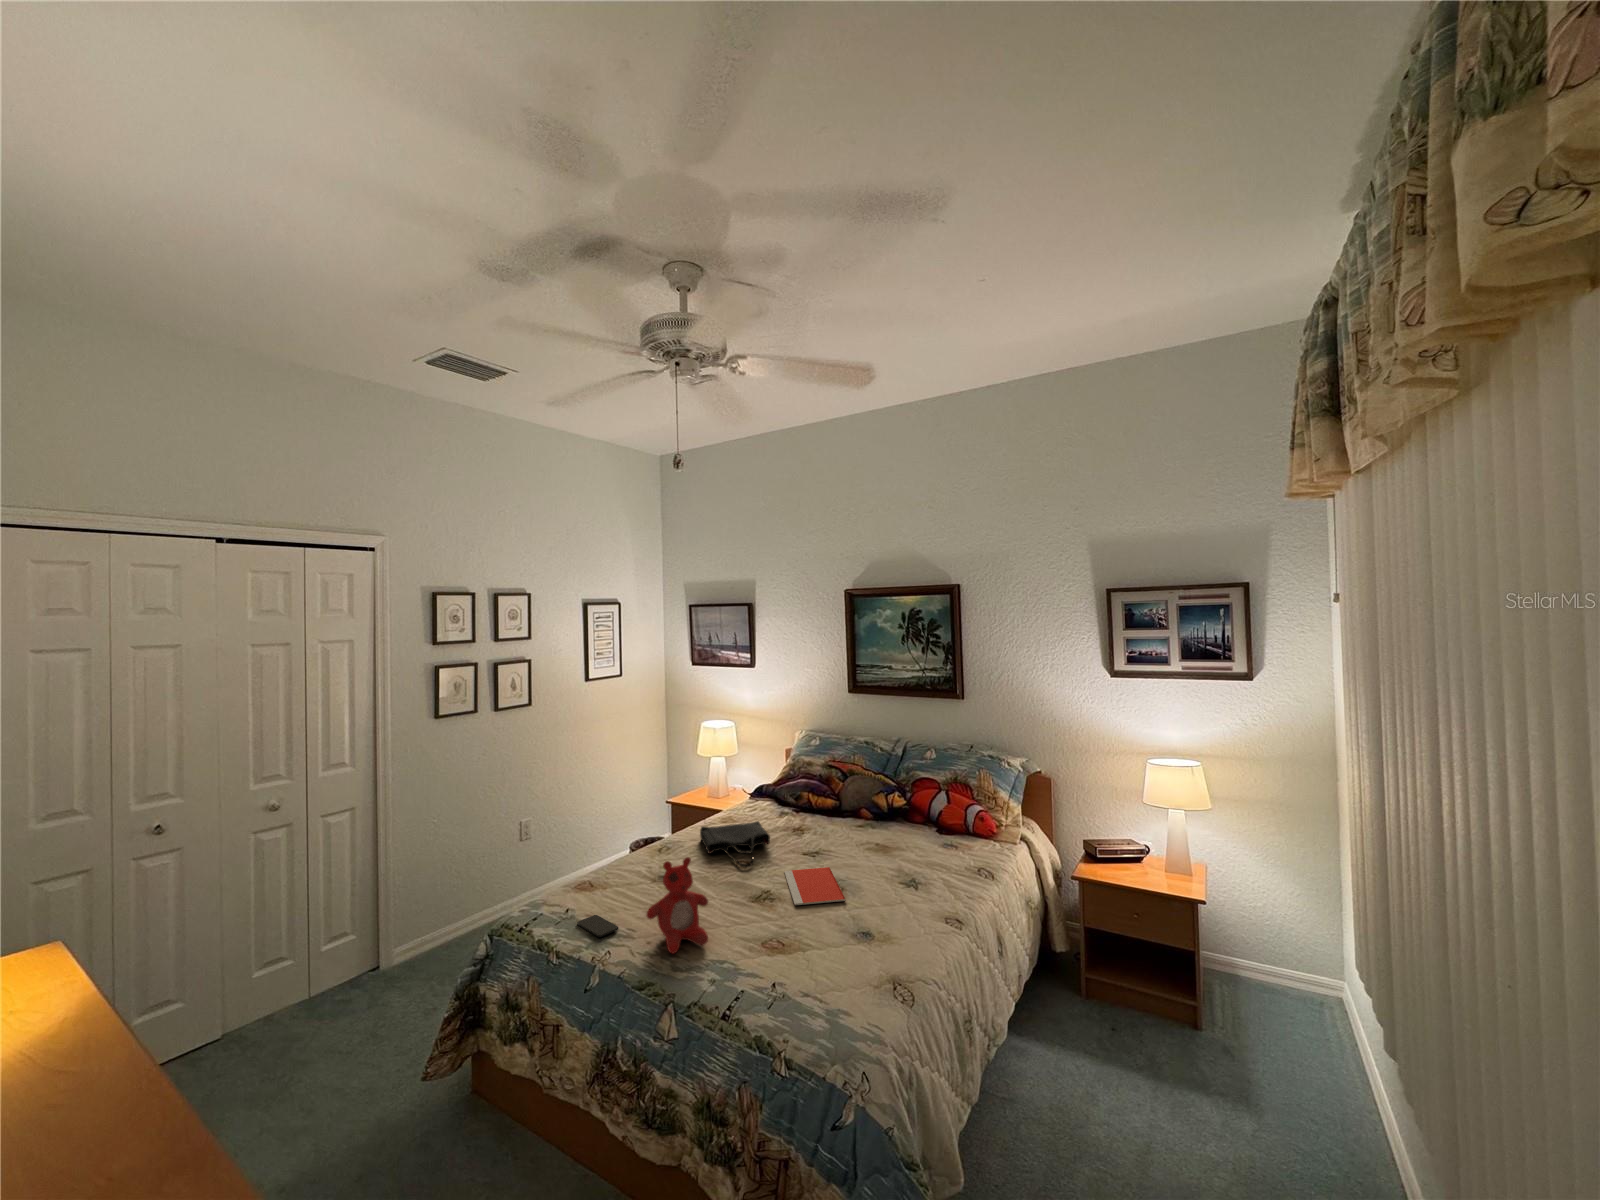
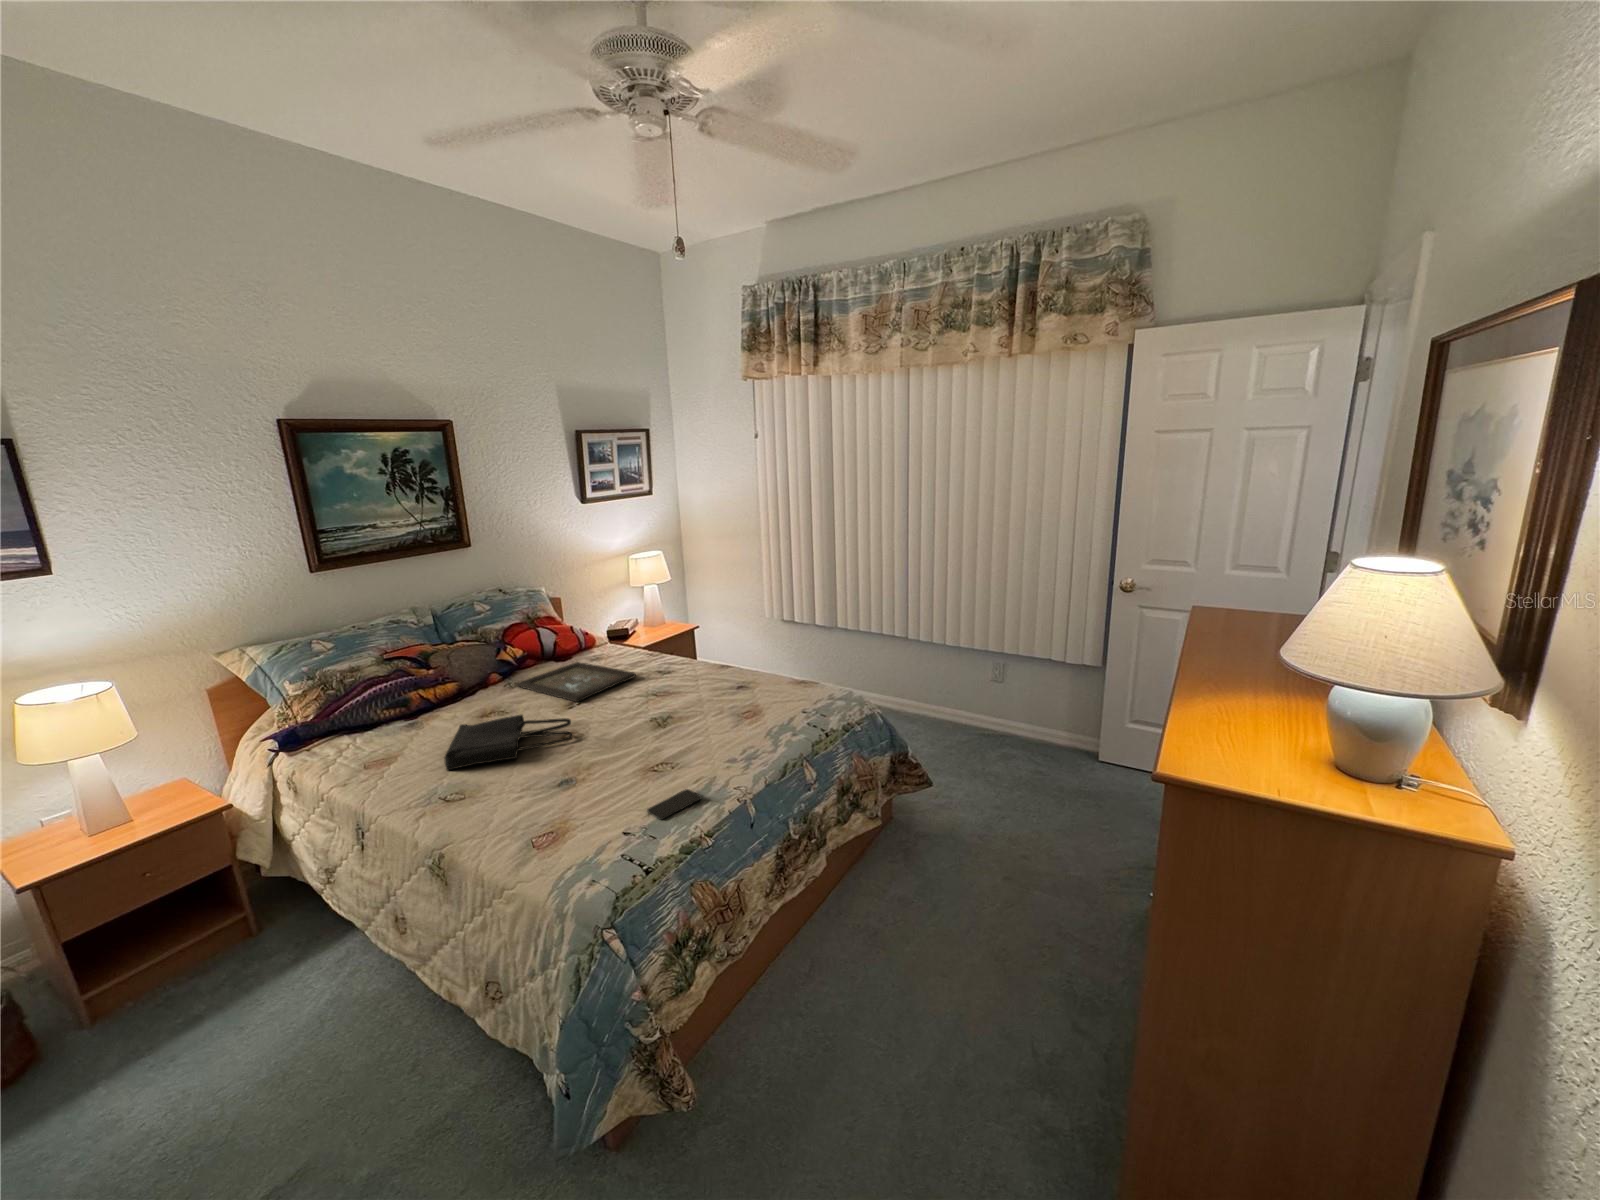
tray: none [831,825,939,871] -> present [517,662,636,702]
stuffed bear: present [647,857,708,953] -> none [693,687,748,764]
notebook: present [784,867,846,905] -> none [595,697,676,723]

